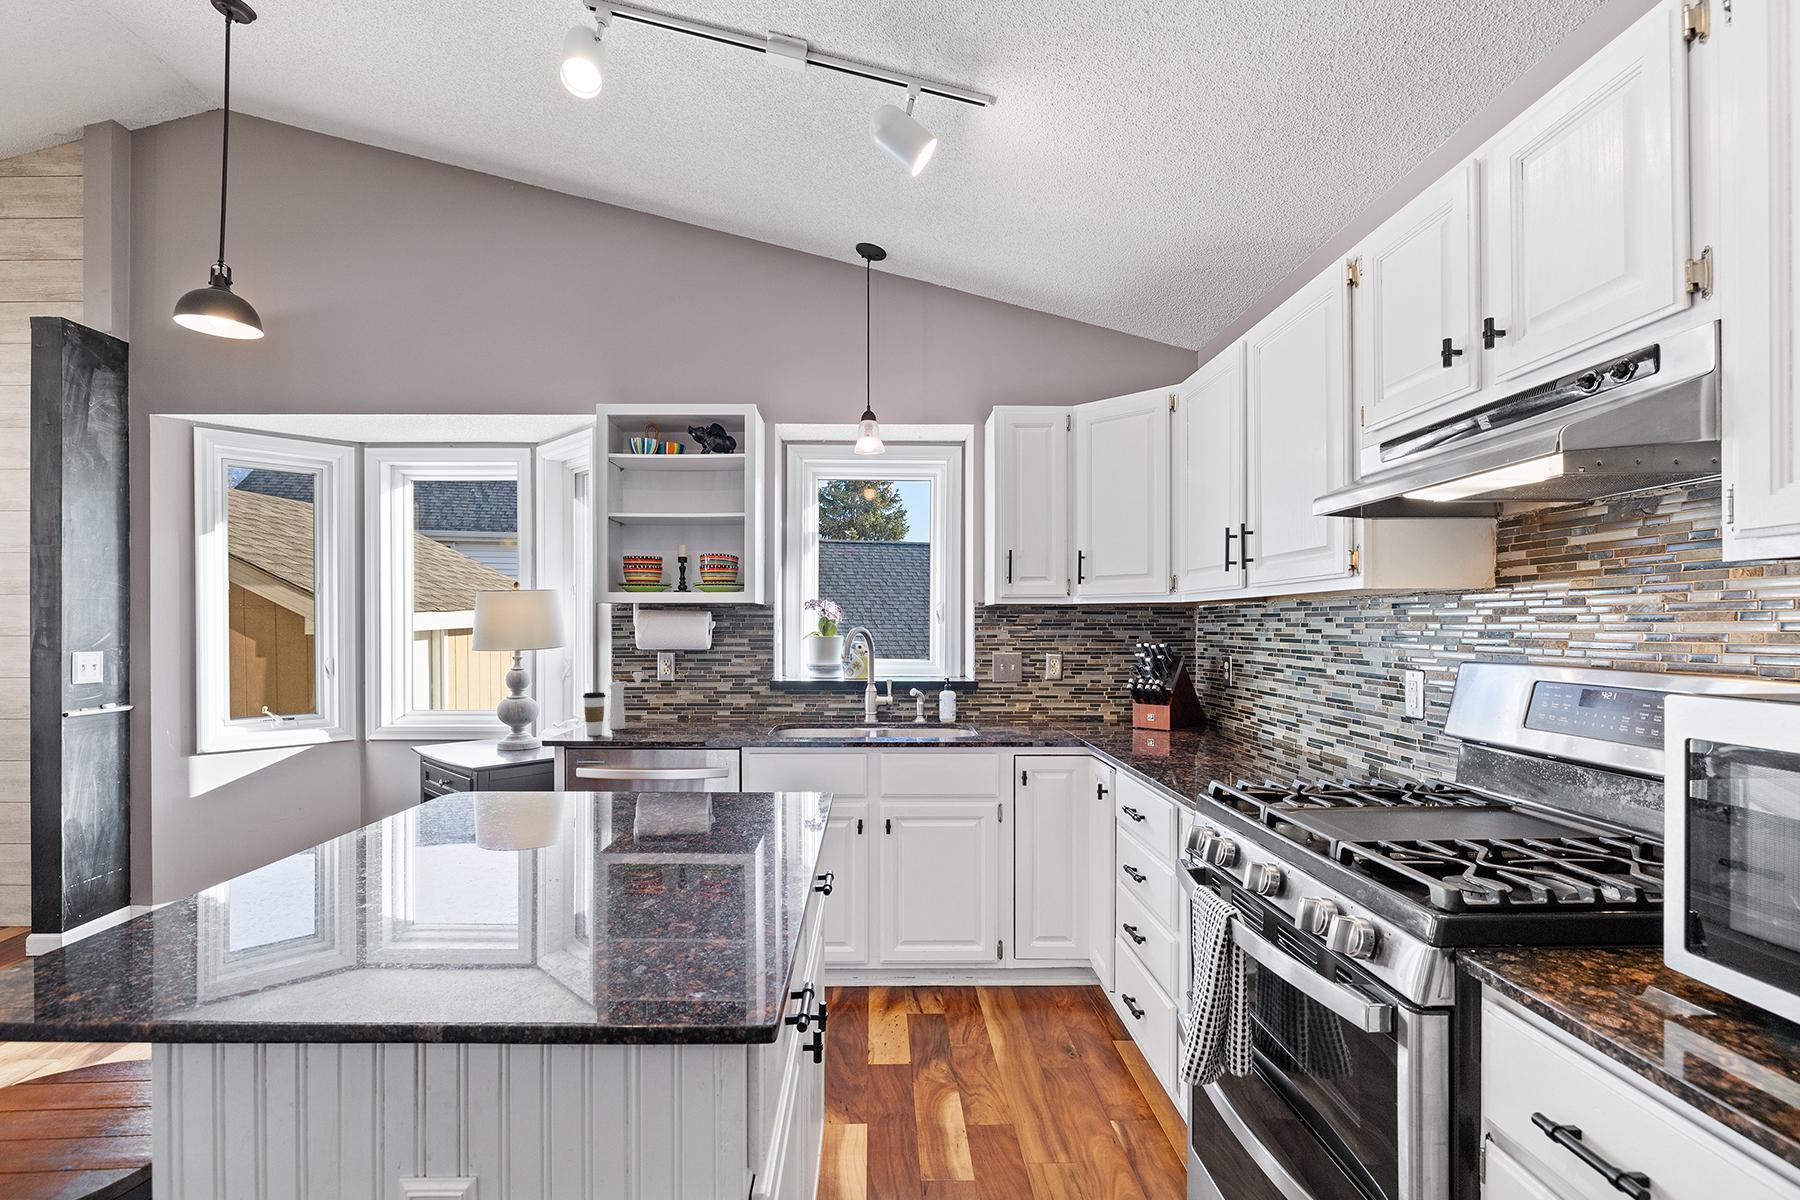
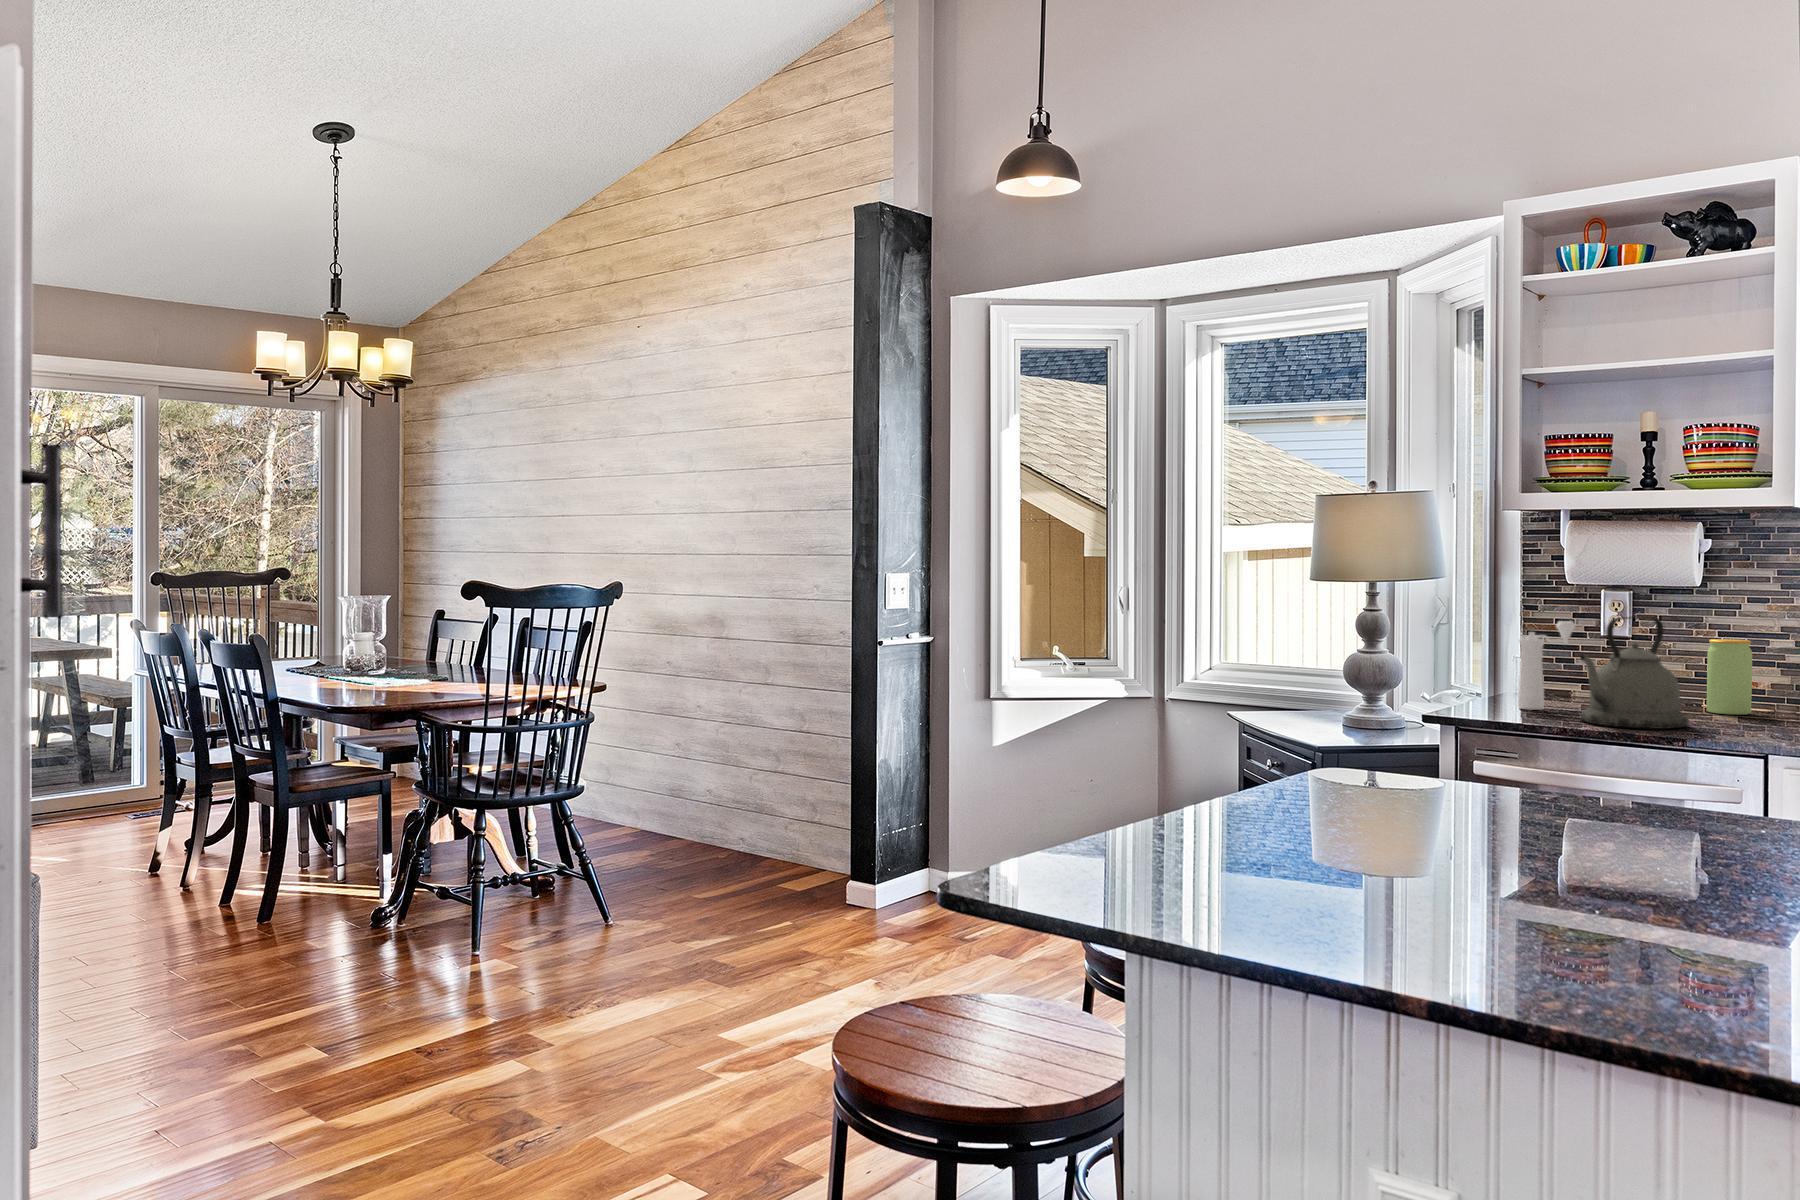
kettle: none [640,668,702,736] -> present [1580,617,1689,729]
jar: none [716,678,738,722] -> present [1707,639,1752,715]
coffee cup: present [583,692,606,736] -> none [1479,649,1516,716]

